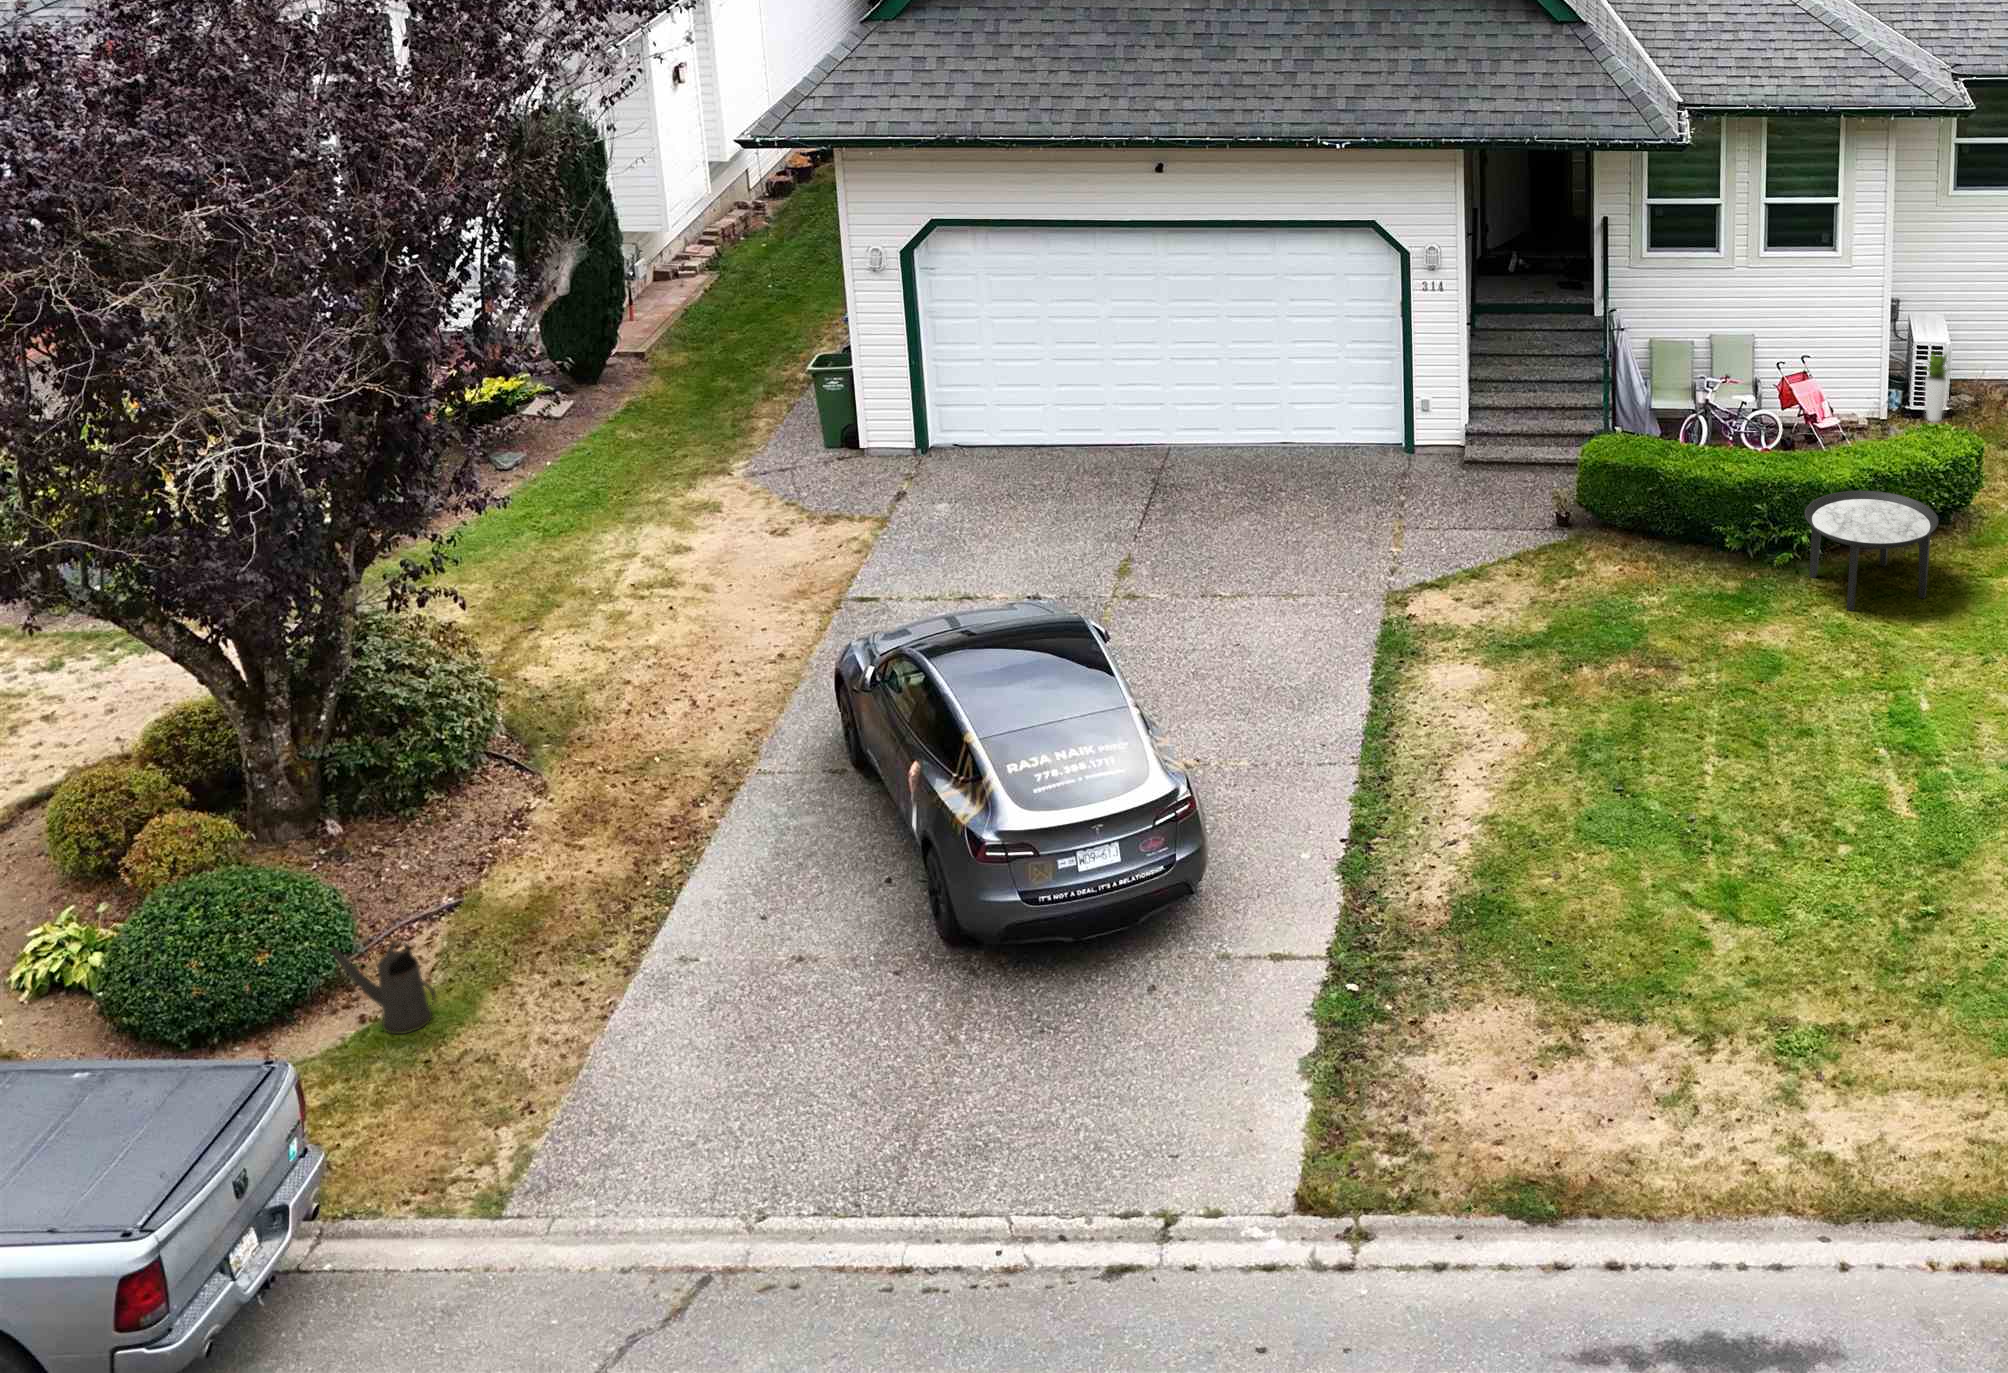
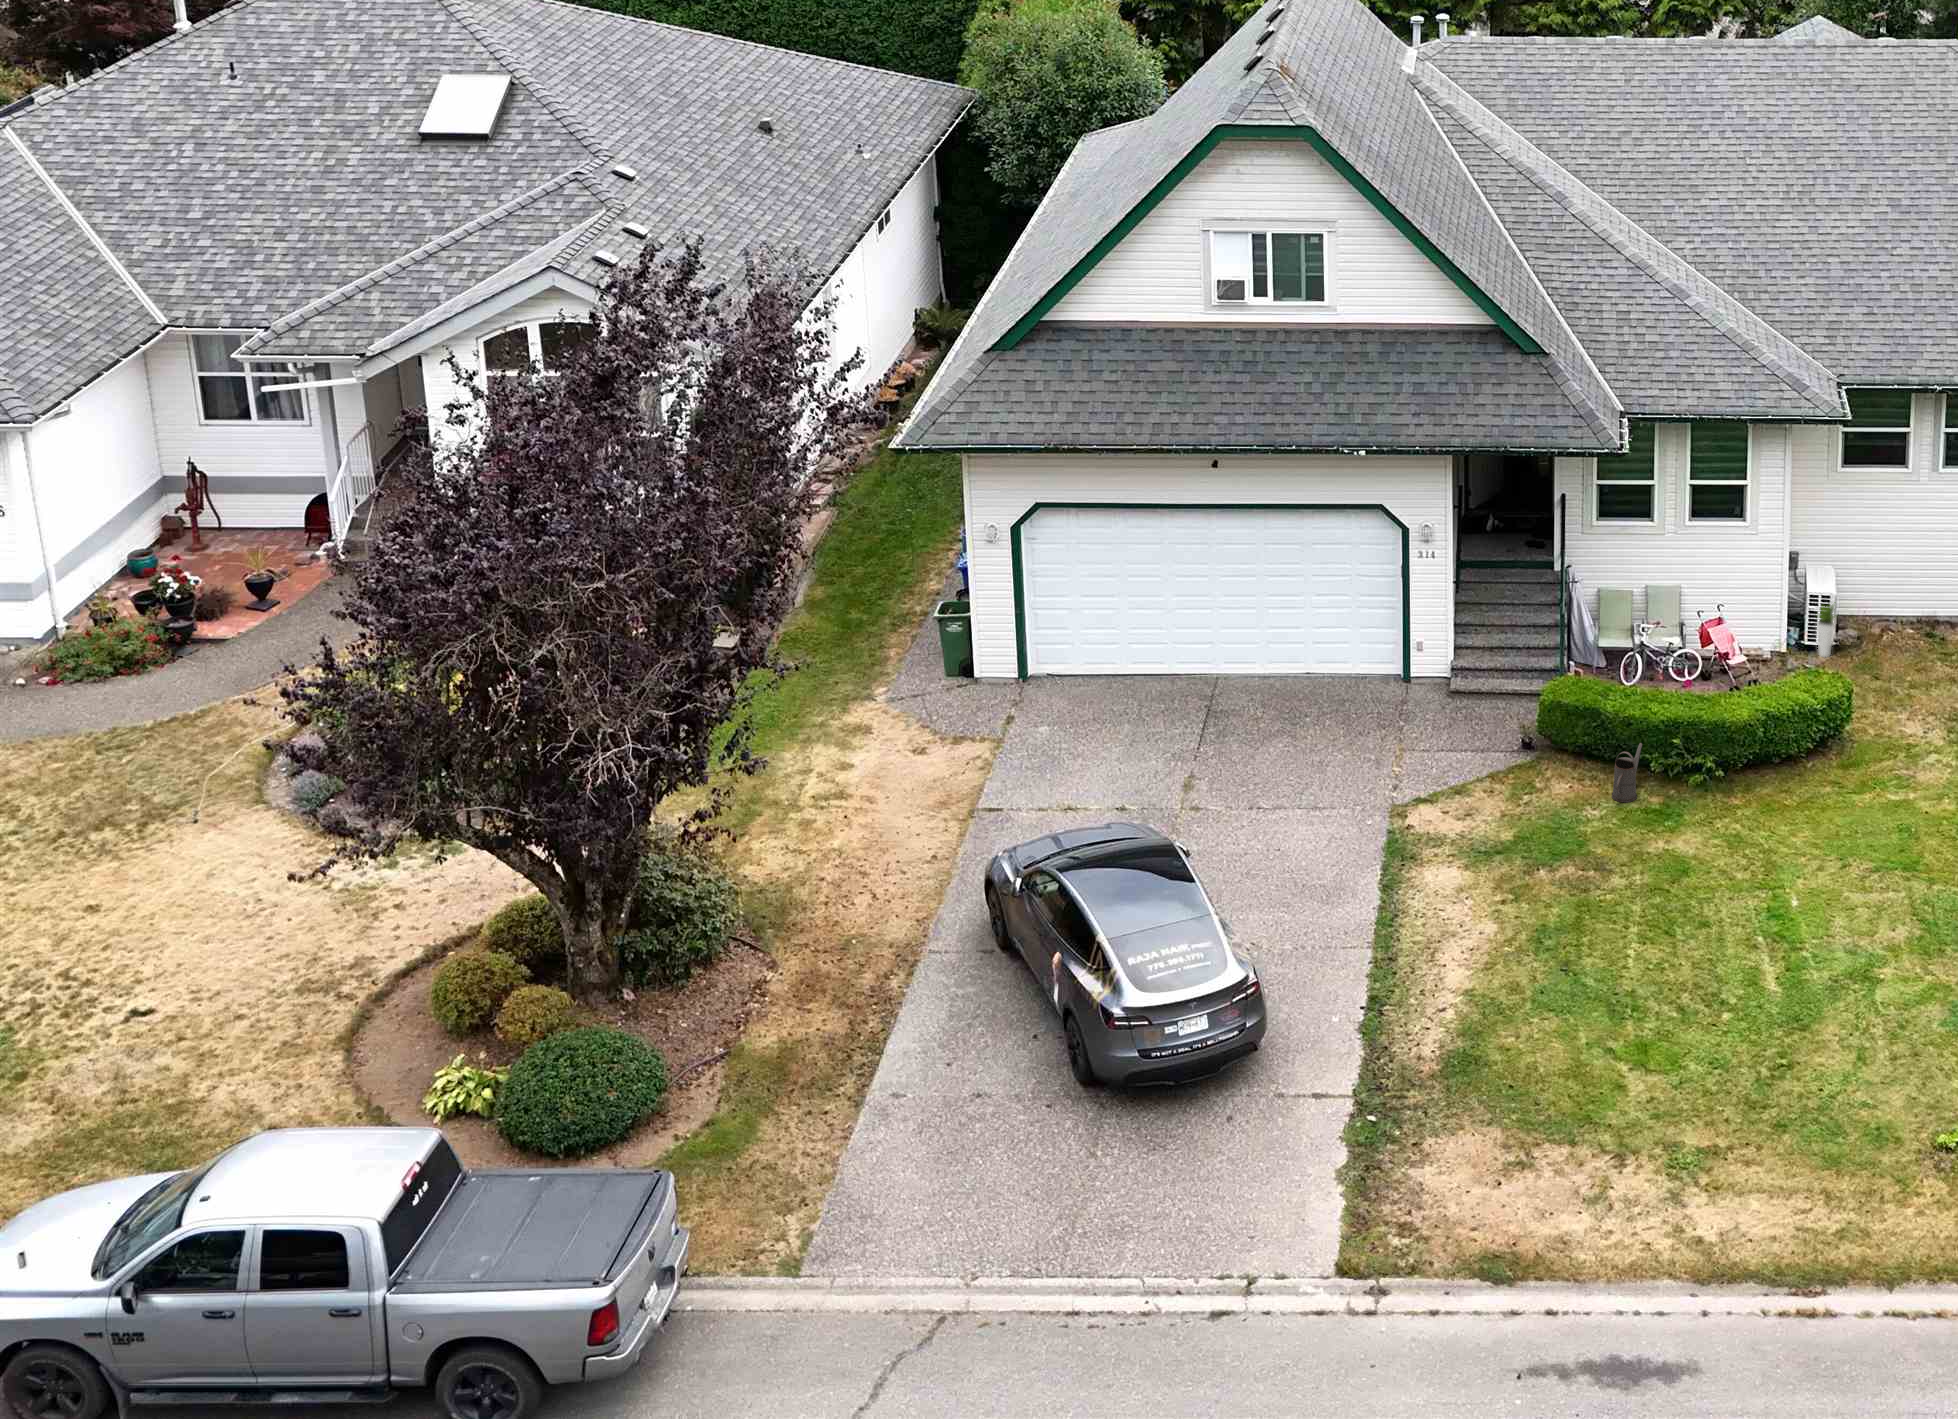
round table: present [1805,491,1939,611] -> none [1711,728,1813,825]
watering can: present [330,941,436,1034] -> present [1612,743,1642,802]

